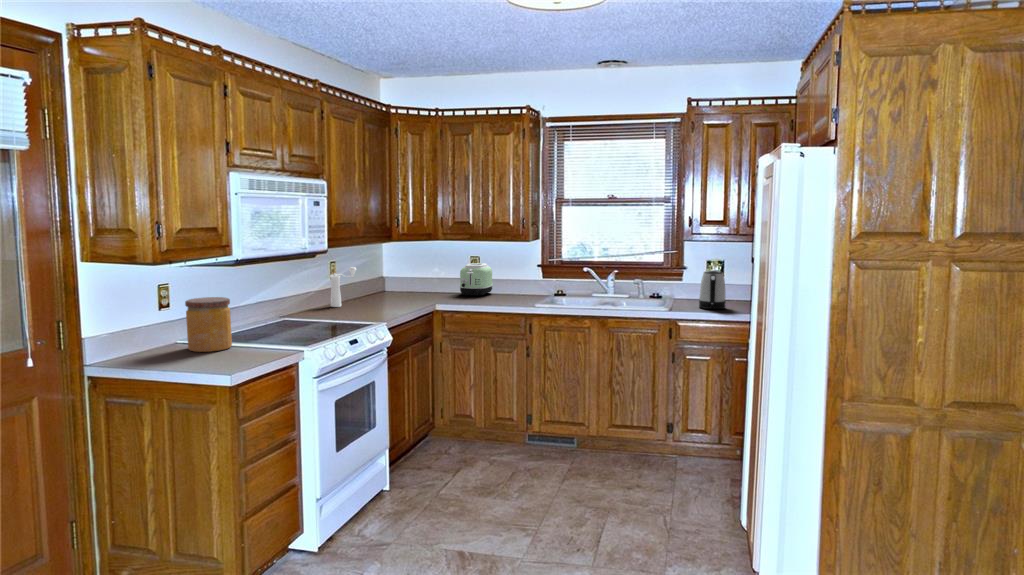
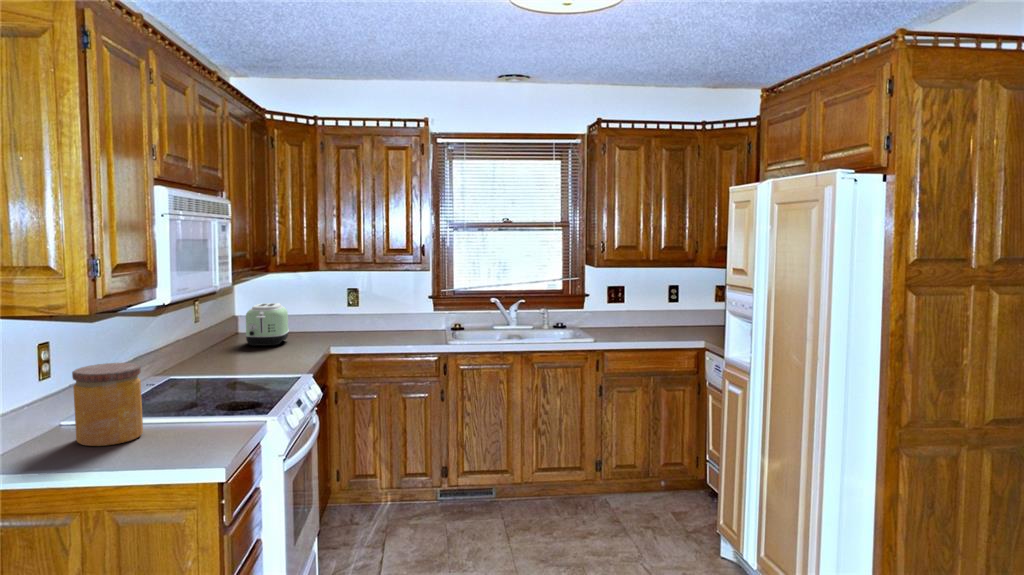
toaster: present [460,263,493,296] -> present [246,303,289,346]
pepper mill: present [330,267,356,307] -> none [199,308,232,360]
kettle: present [699,270,726,309] -> none [614,297,641,337]

